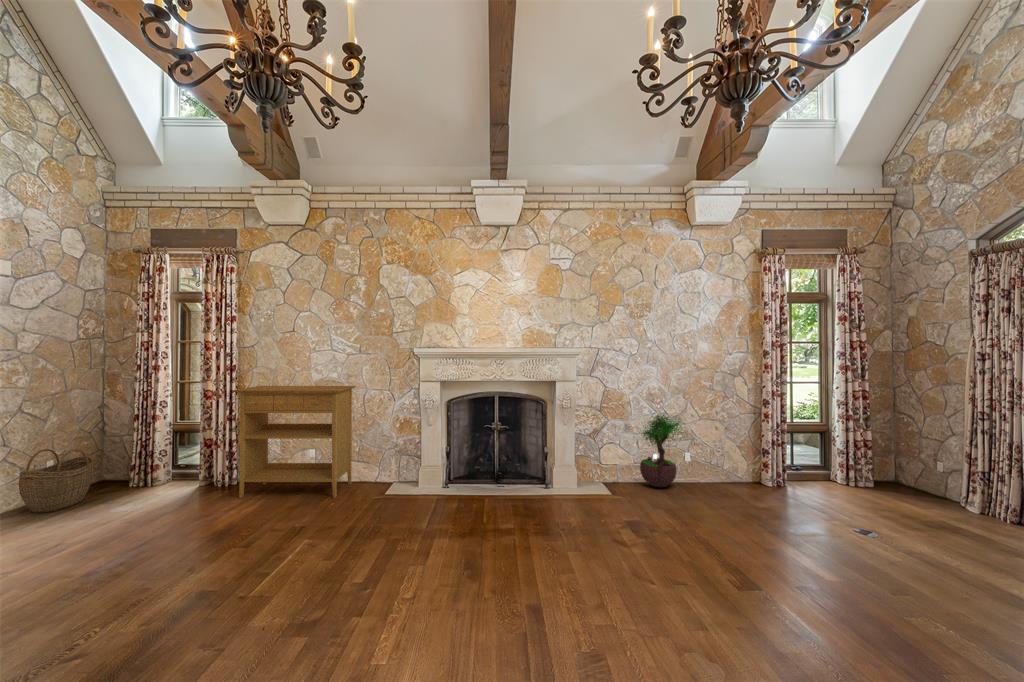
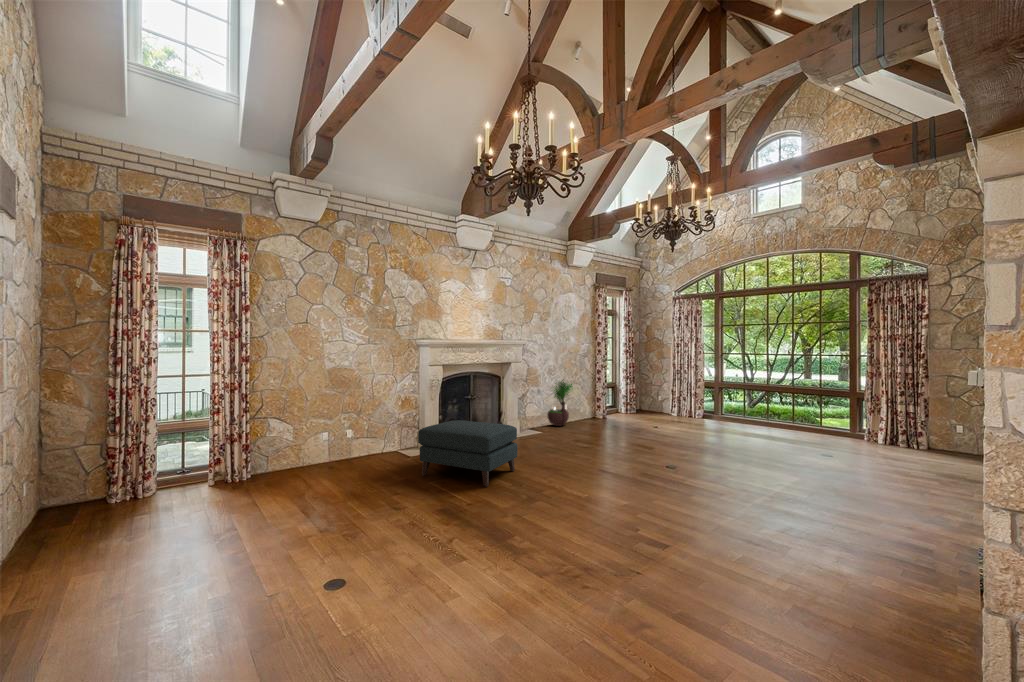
console table: present [232,386,356,498] -> none [277,372,385,481]
woven basket: present [19,449,94,513] -> none [30,457,102,540]
ottoman: none [307,461,415,582] -> present [418,420,518,487]

